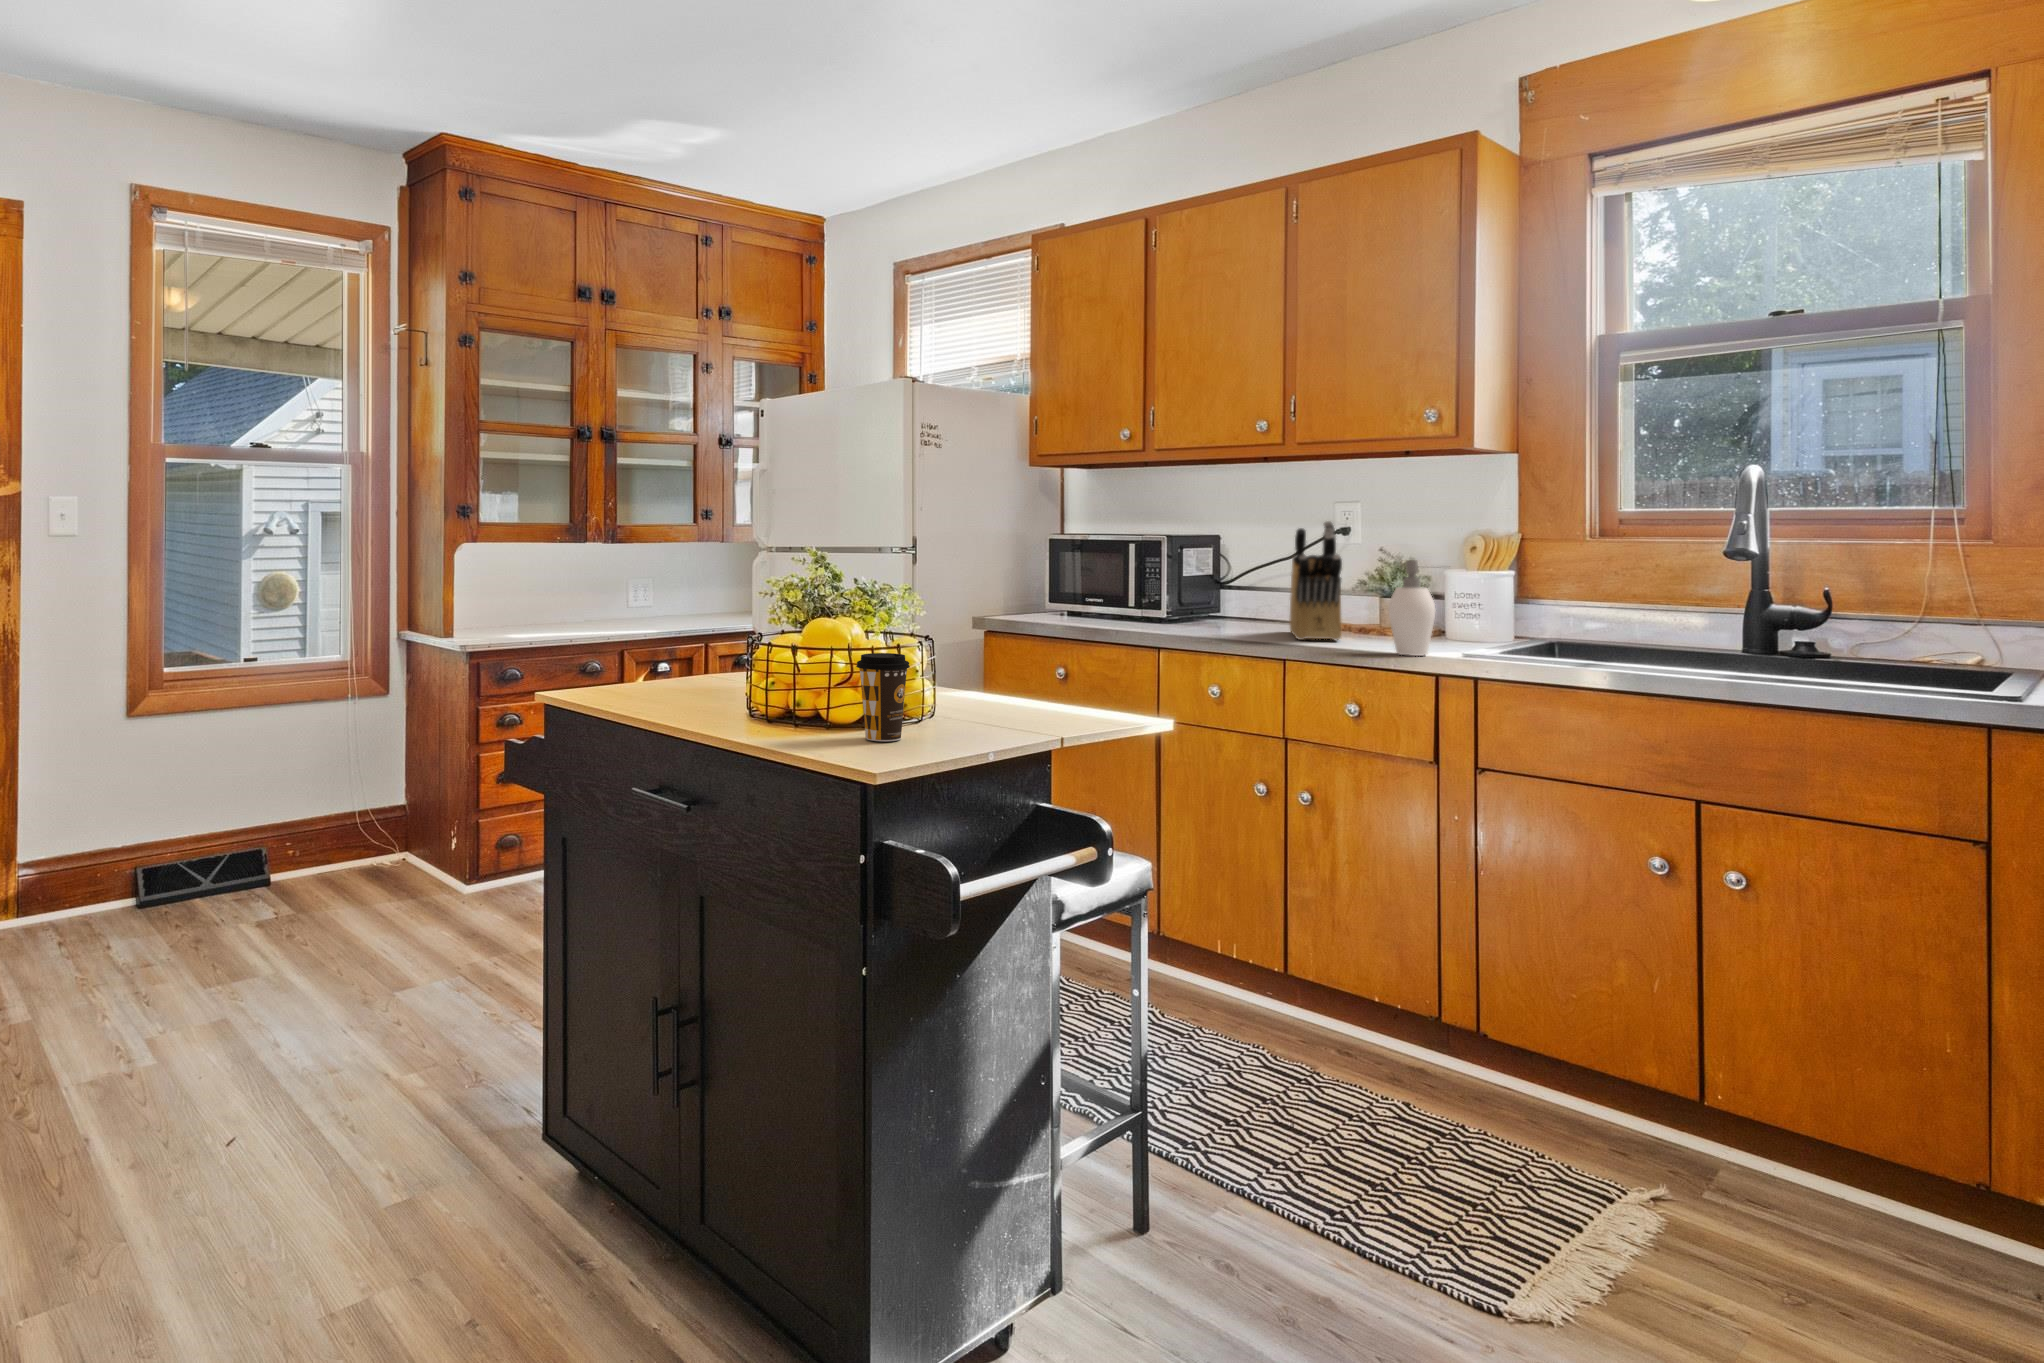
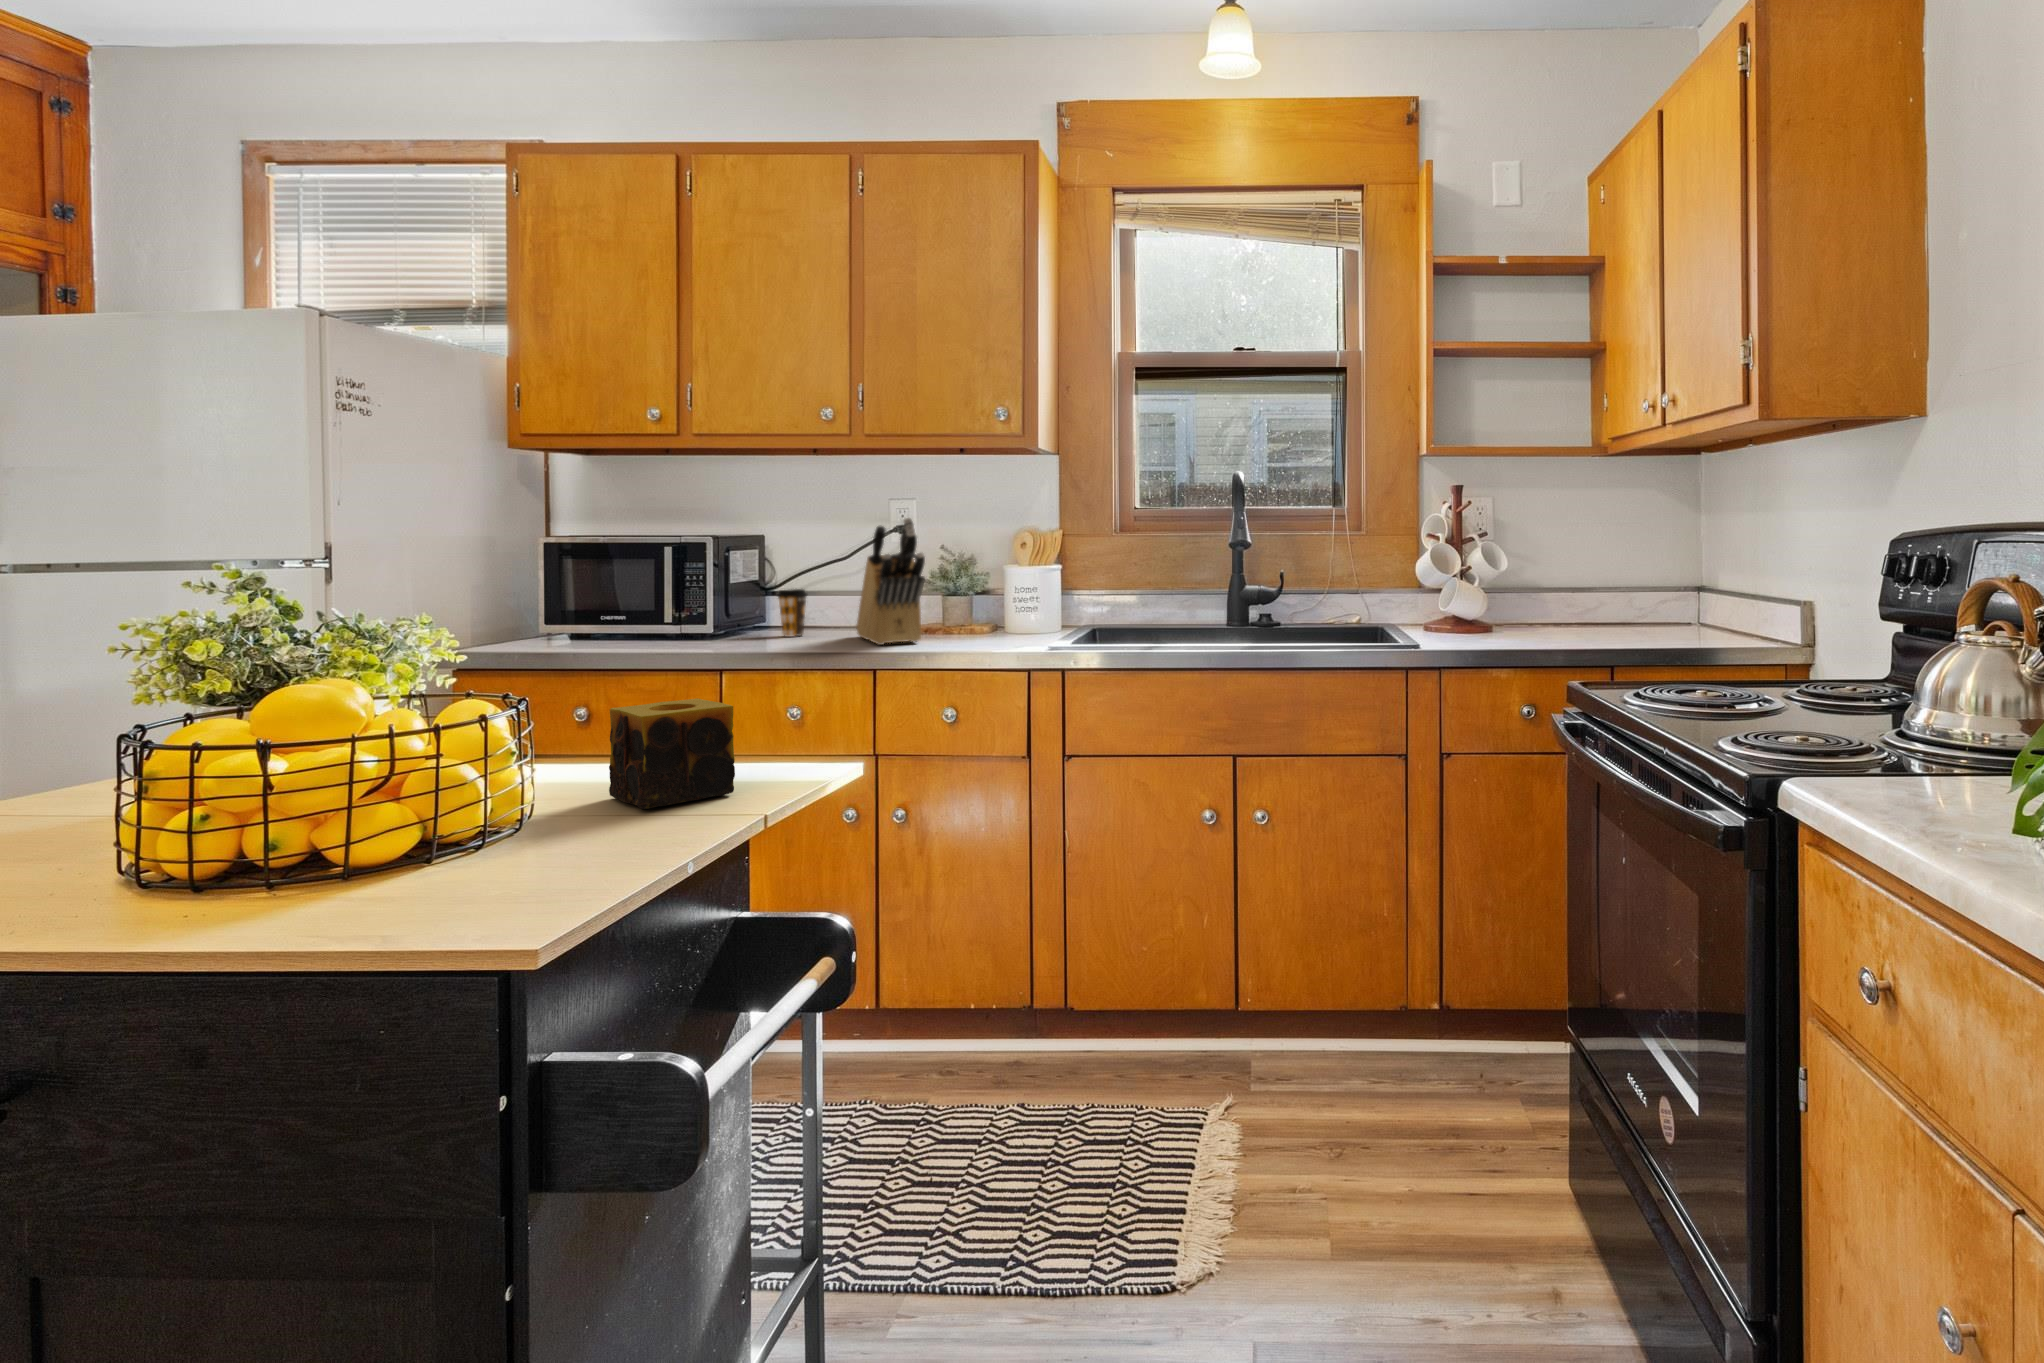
soap dispenser: present [1389,560,1435,656] -> none [979,556,1034,652]
candle: none [980,650,1053,720] -> present [609,698,735,809]
coffee cup: present [856,653,910,741] -> present [777,589,807,637]

